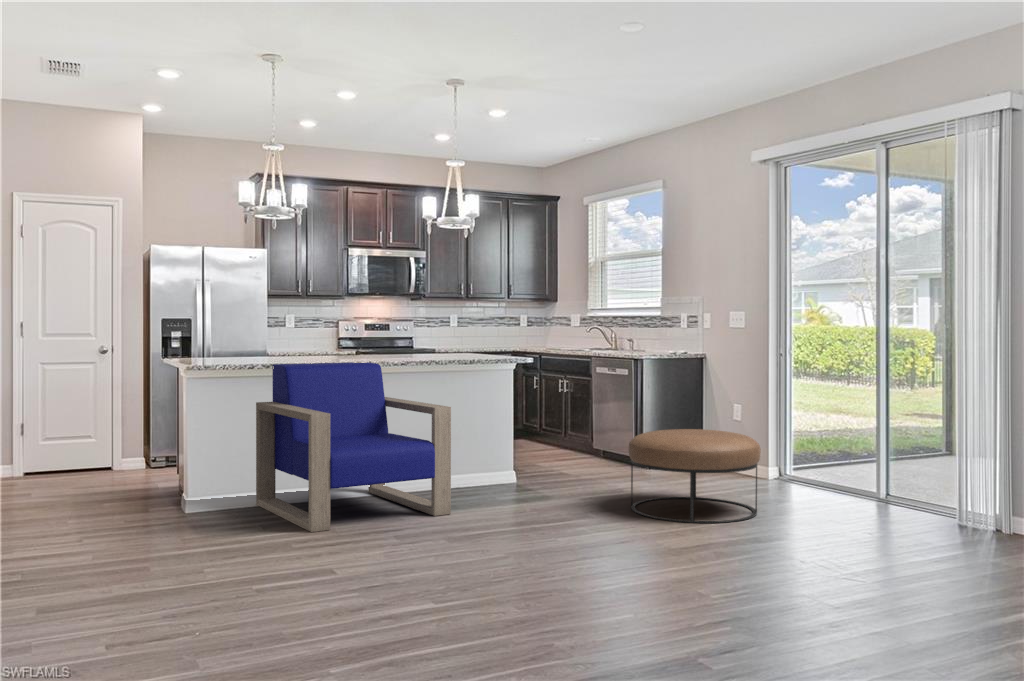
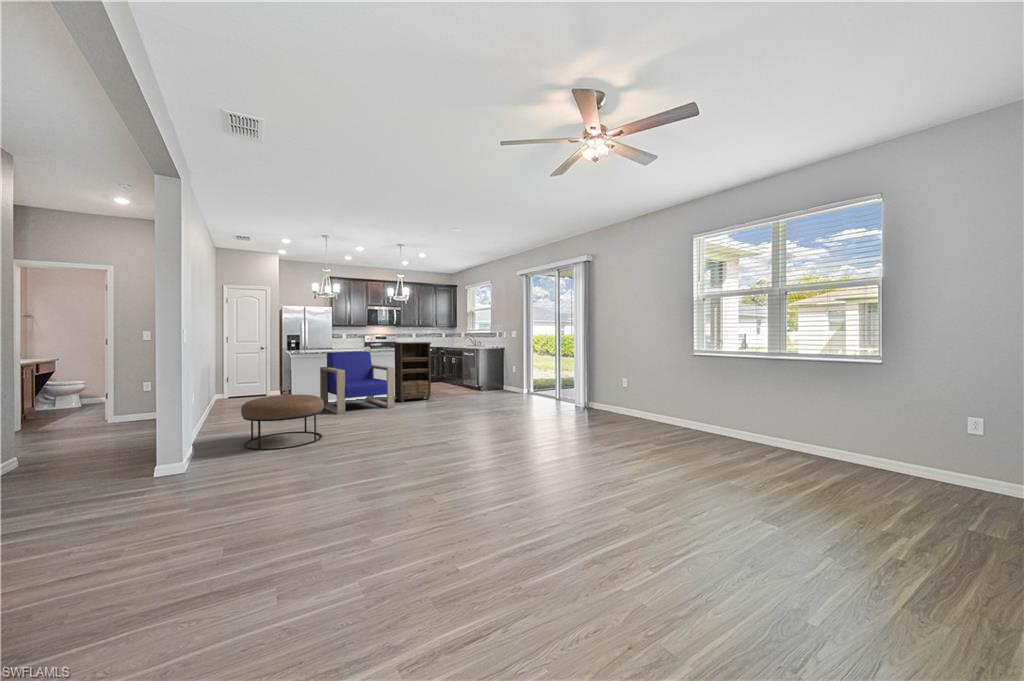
bookshelf: none [437,339,535,497] -> present [394,342,431,402]
ottoman: present [629,429,760,523] -> present [241,395,324,450]

